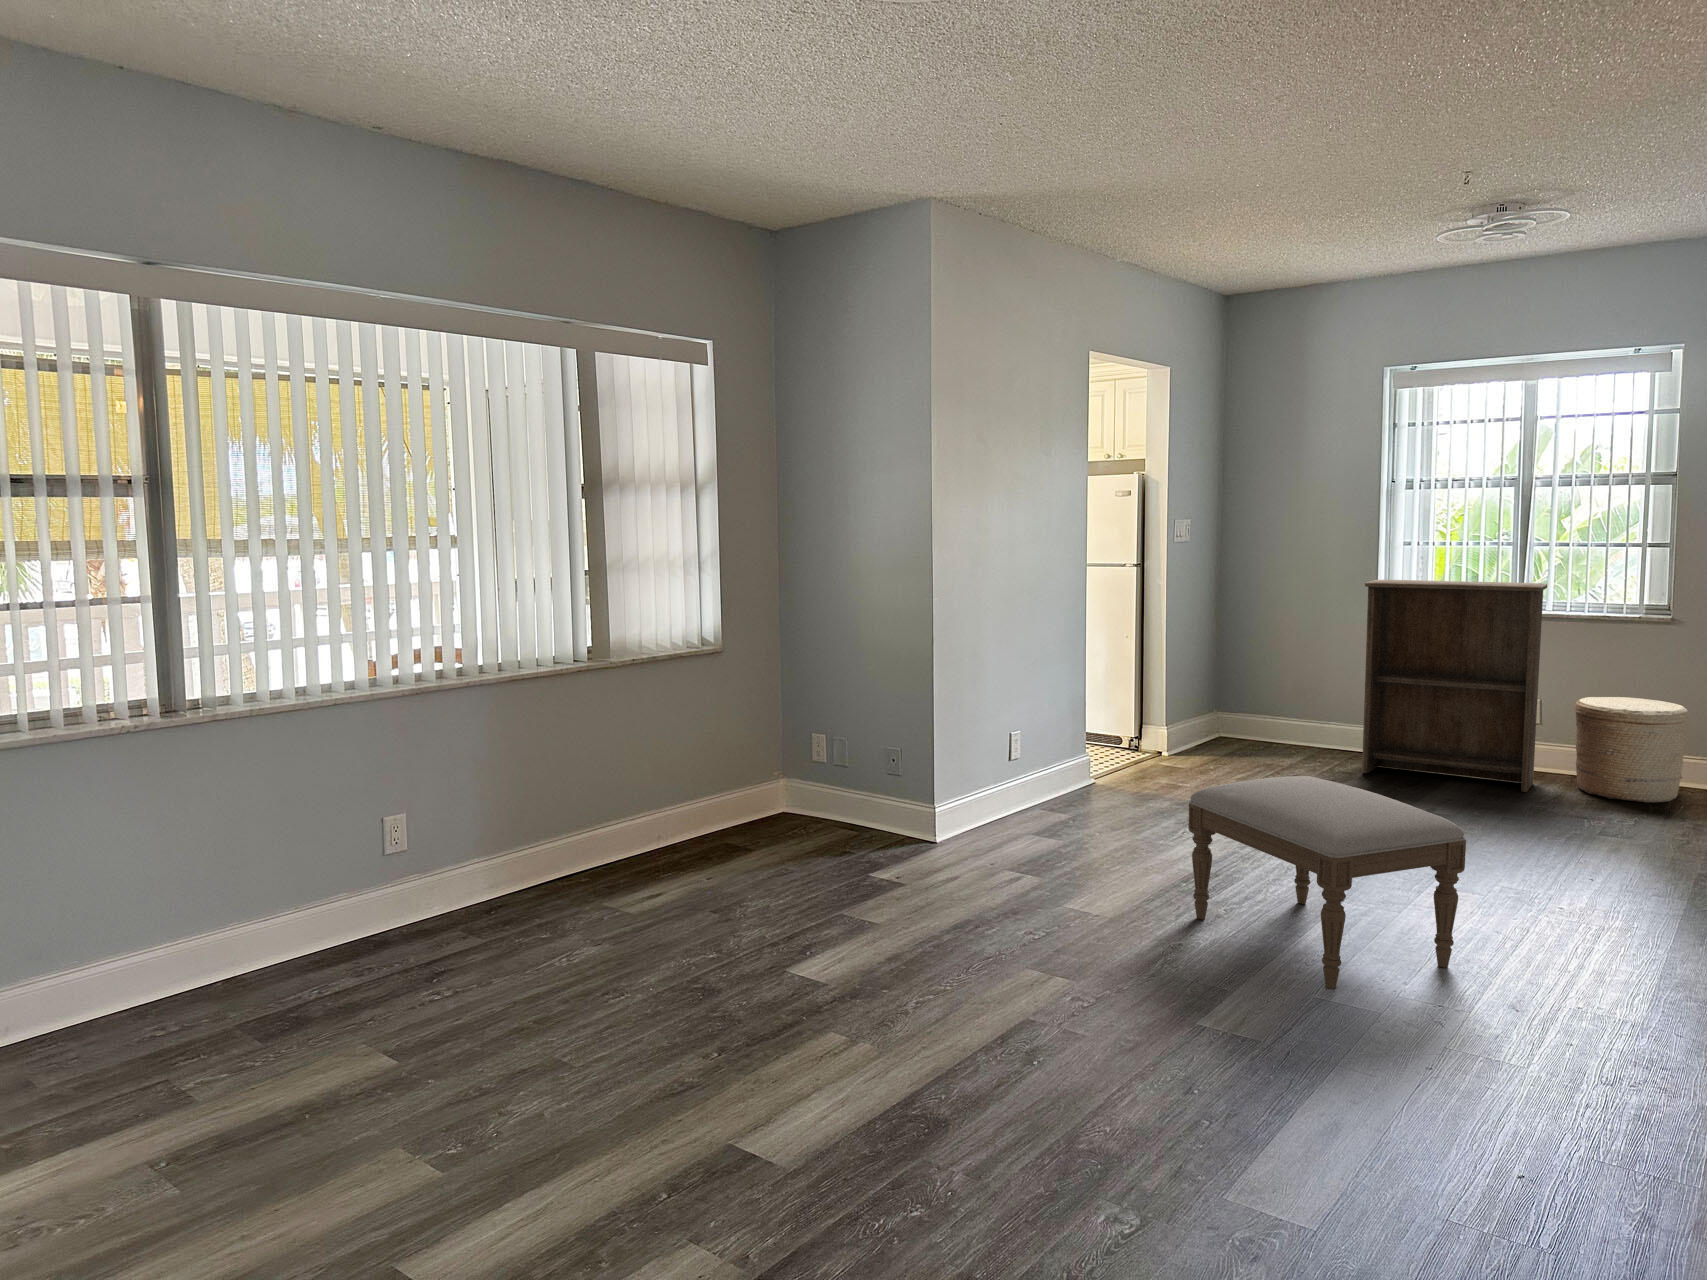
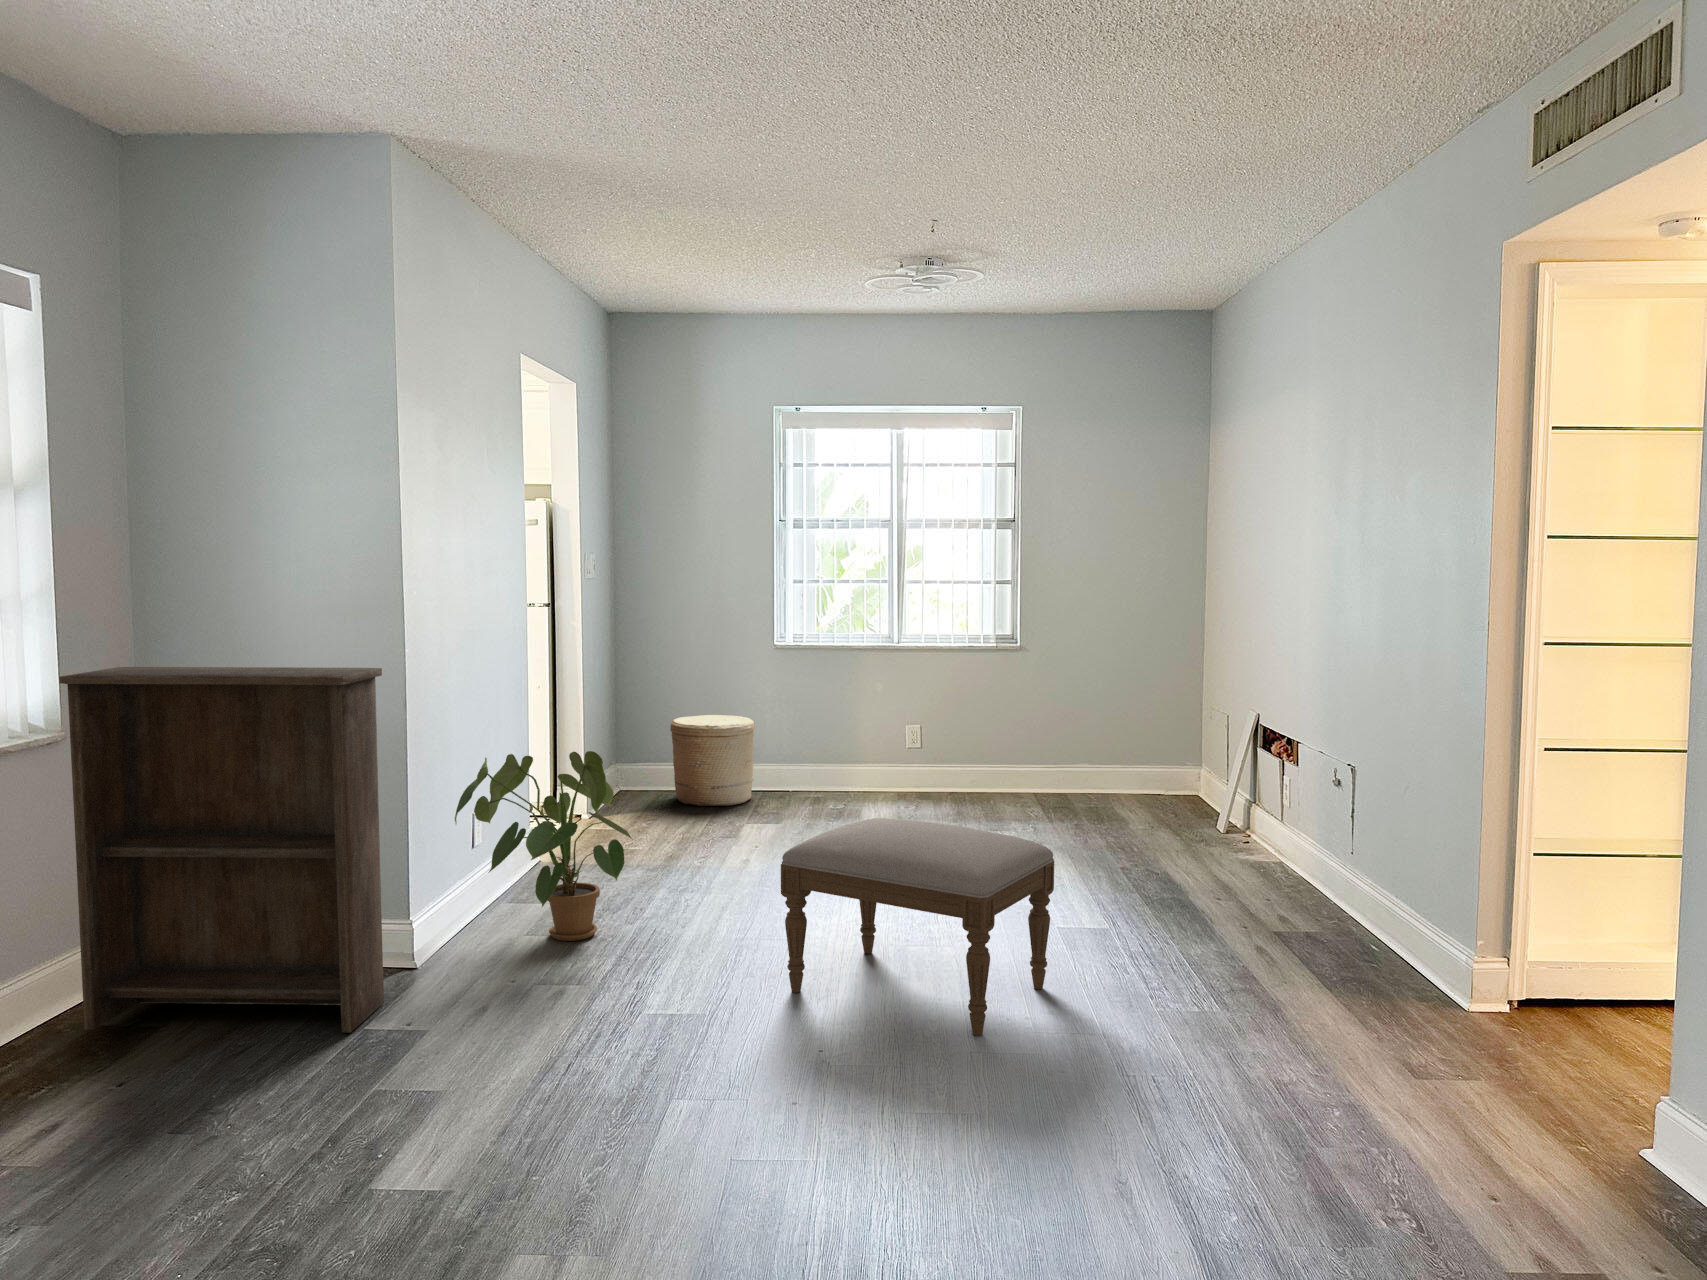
bookshelf: present [1362,580,1547,792] -> present [59,667,384,1033]
house plant: none [977,688,1122,847] -> present [455,751,632,941]
woven basket: present [1575,697,1688,803] -> present [670,715,754,806]

